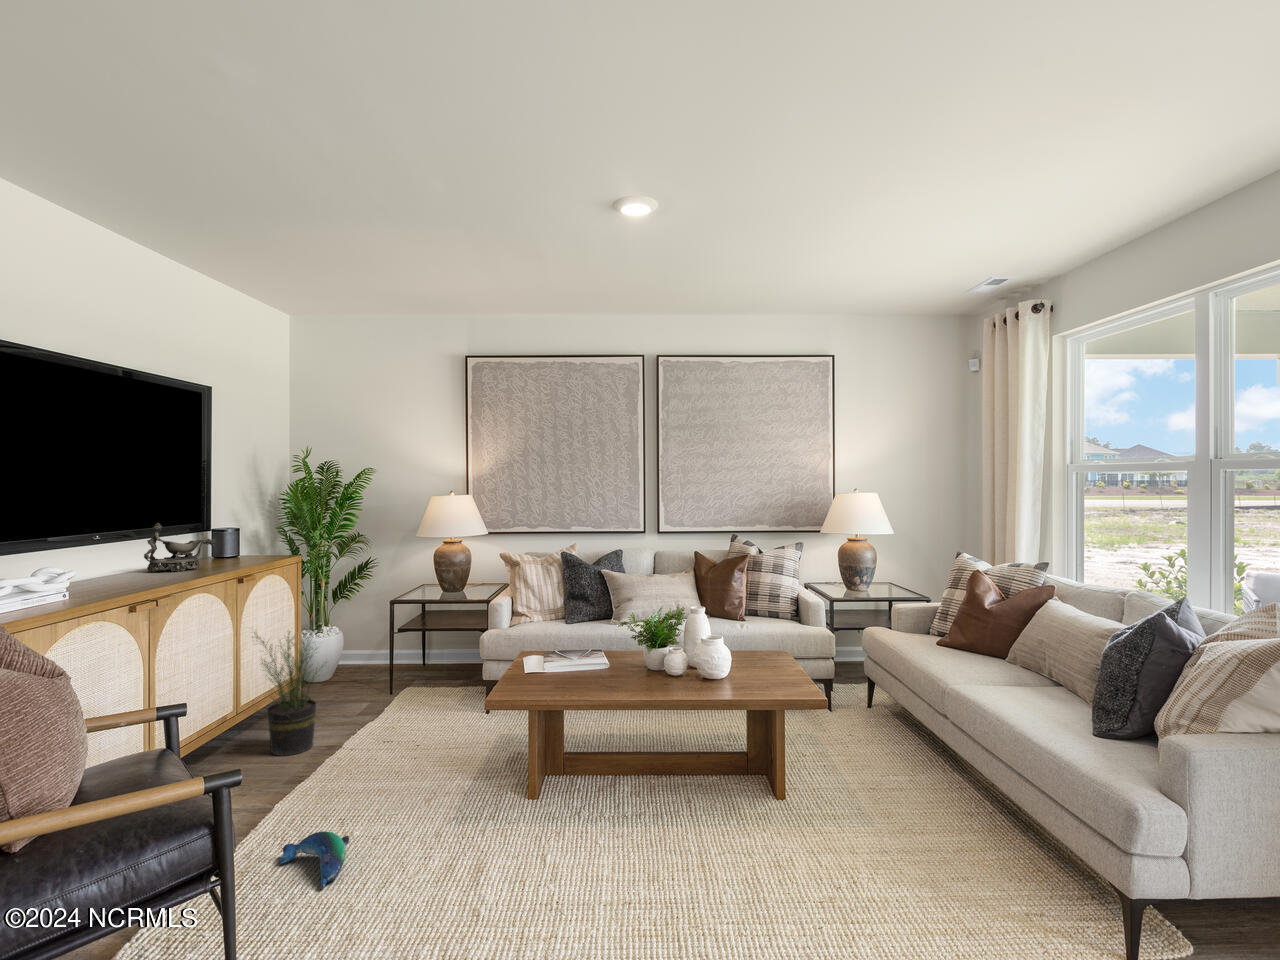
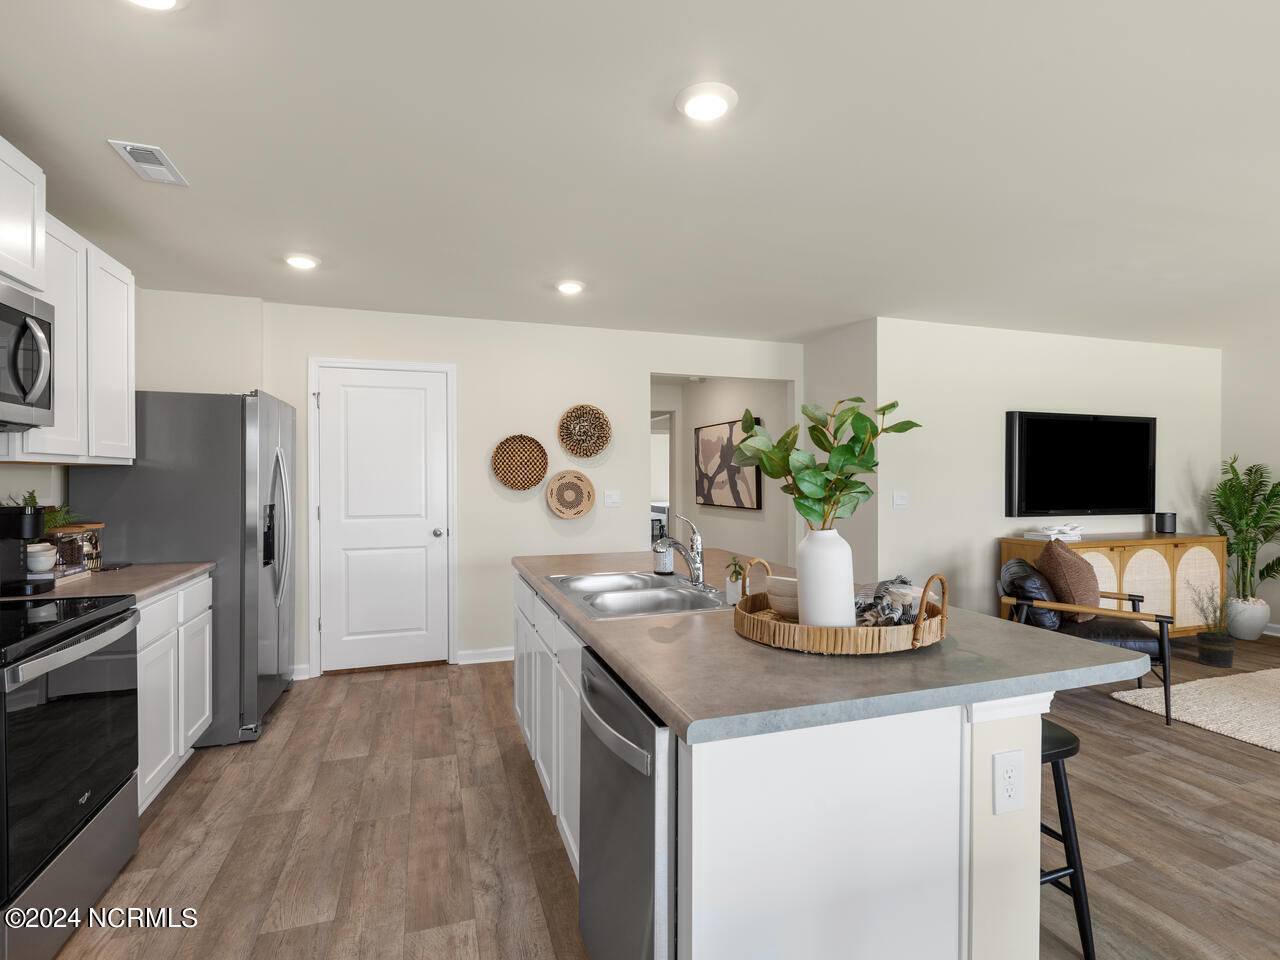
decorative bowl: present [144,523,215,572] -> none [1114,506,1159,537]
plush toy: present [279,831,349,888] -> none [1201,691,1250,715]

